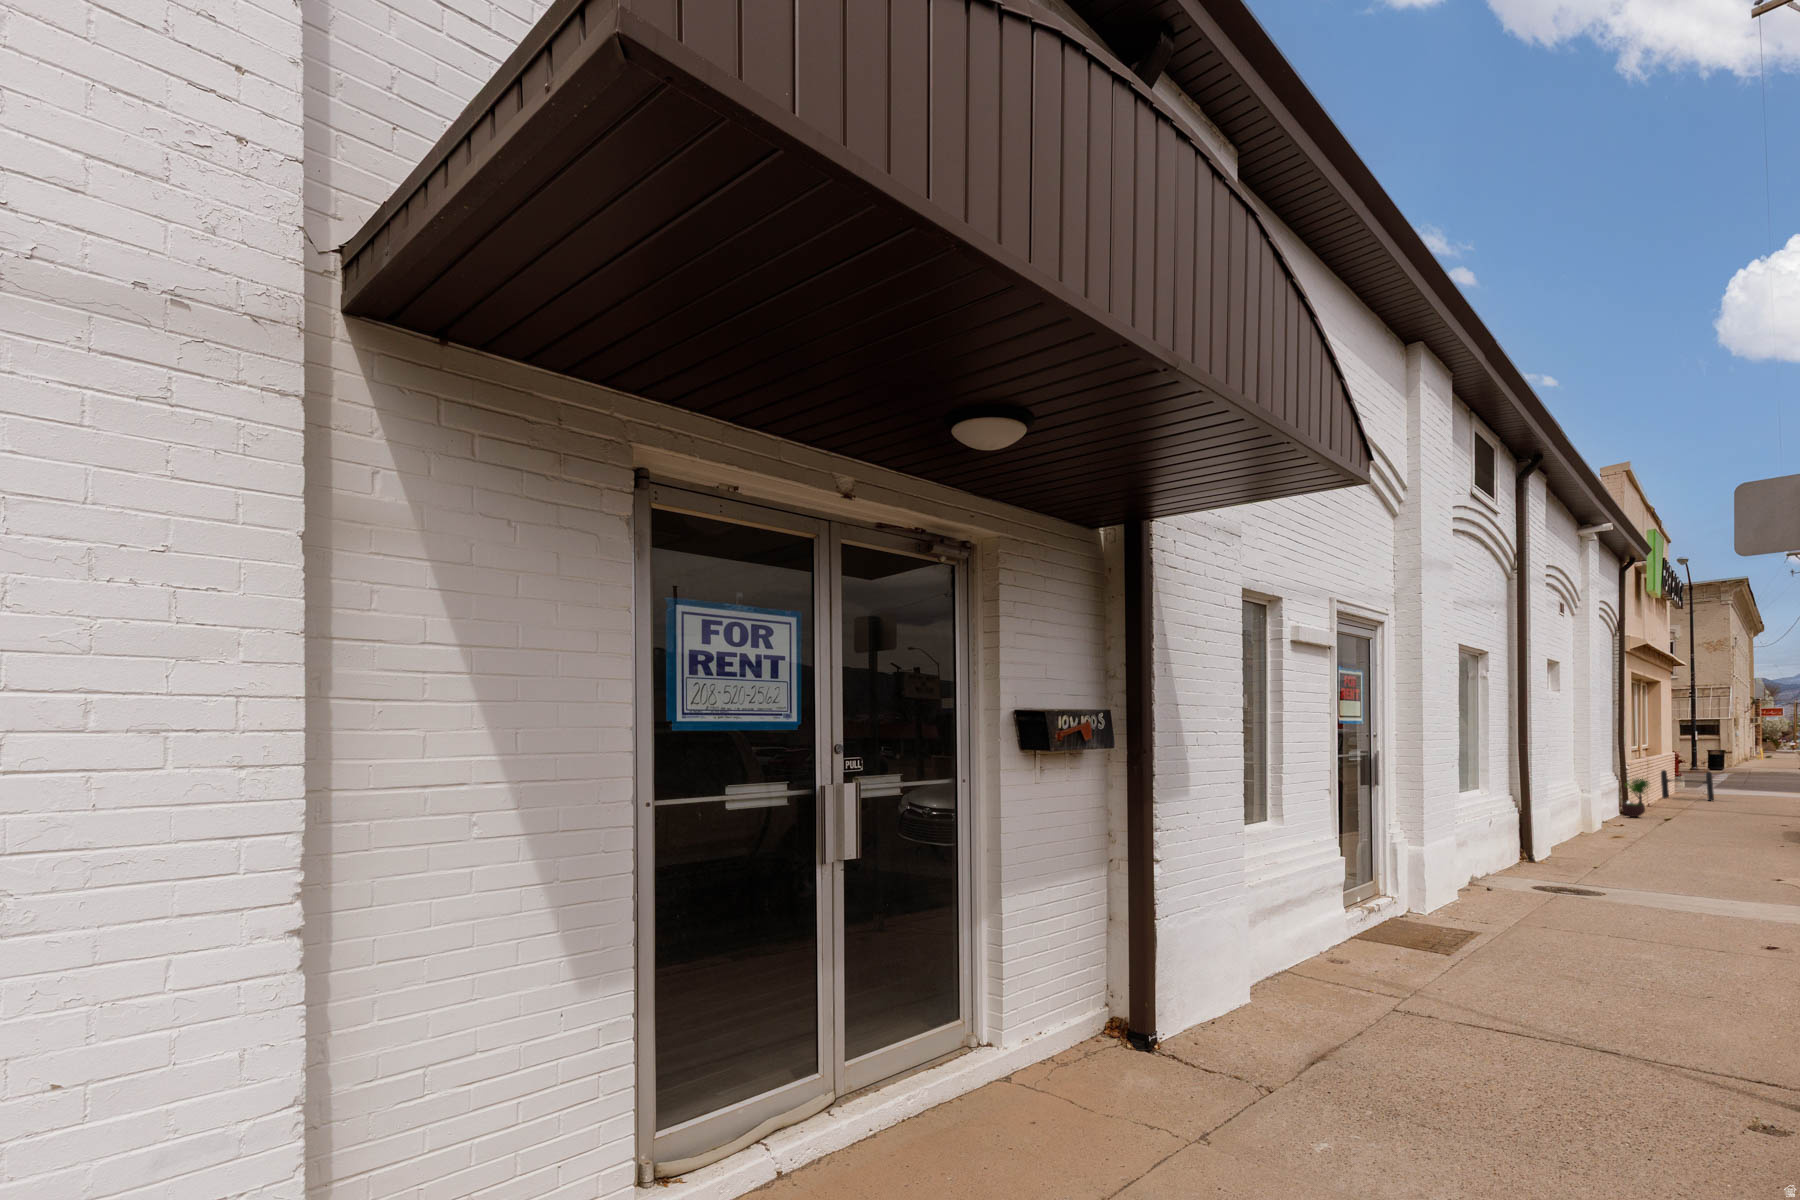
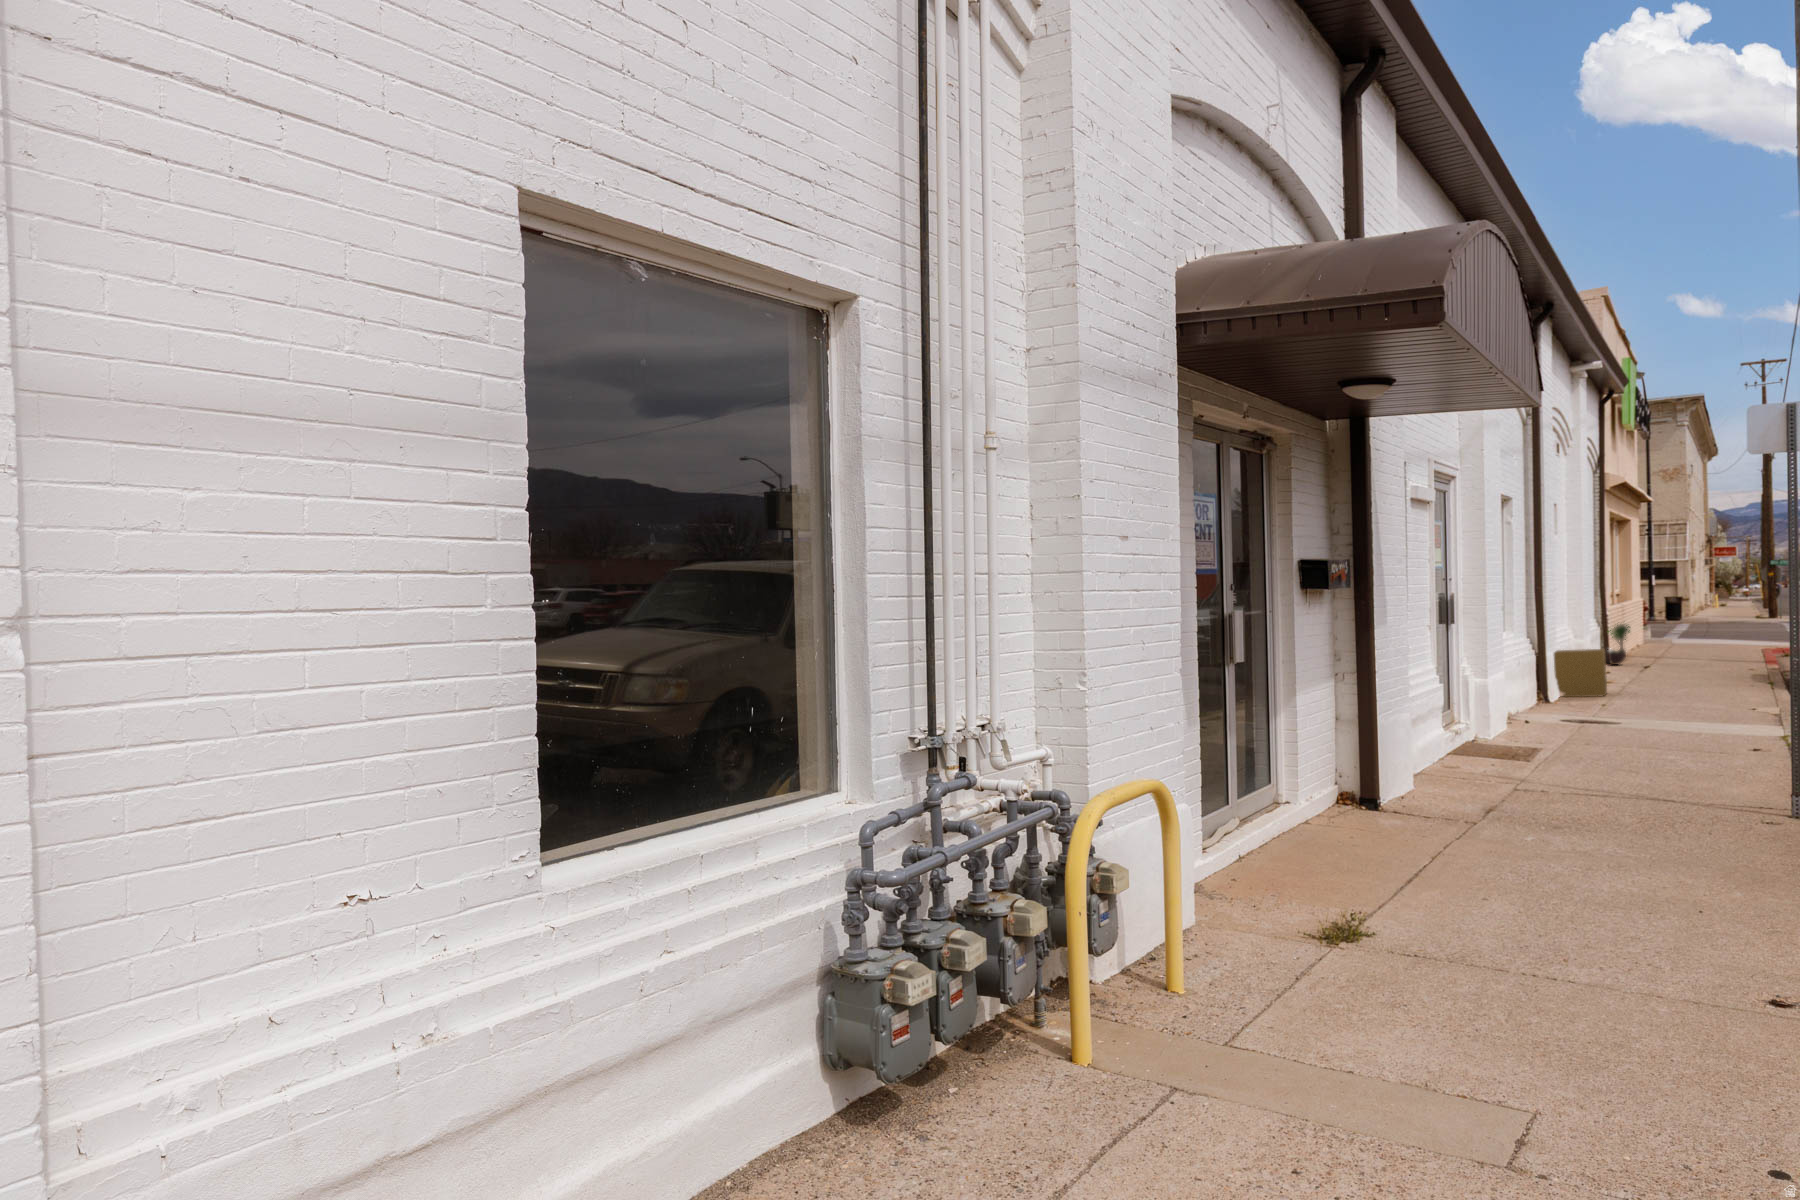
bench: present [1661,770,1714,801] -> none [1633,616,1683,649]
cardboard box: none [1544,807,1607,861] -> present [1554,649,1607,697]

